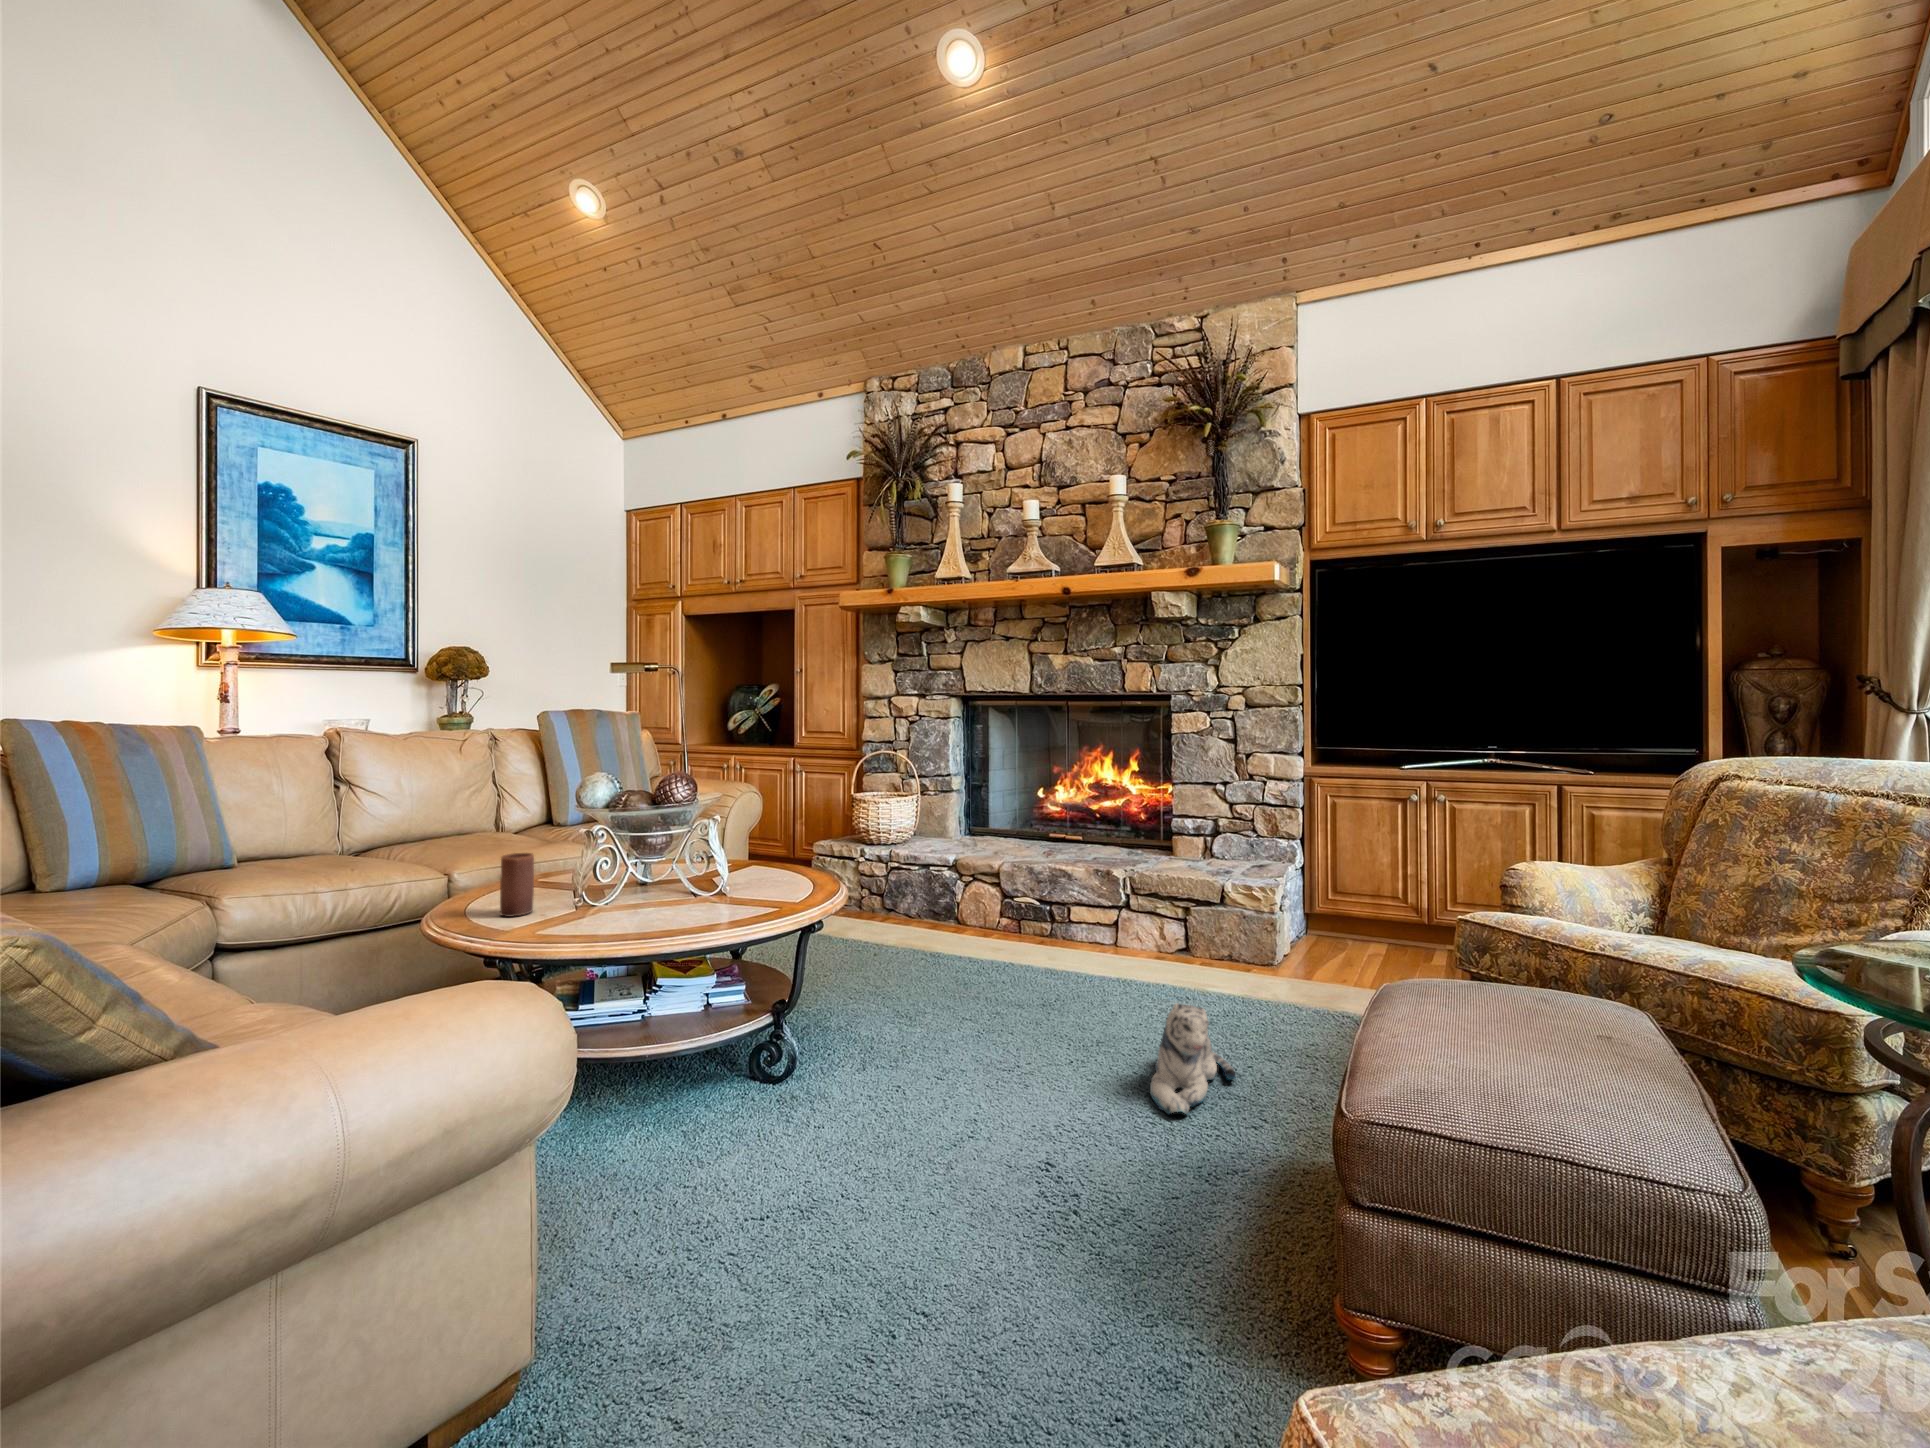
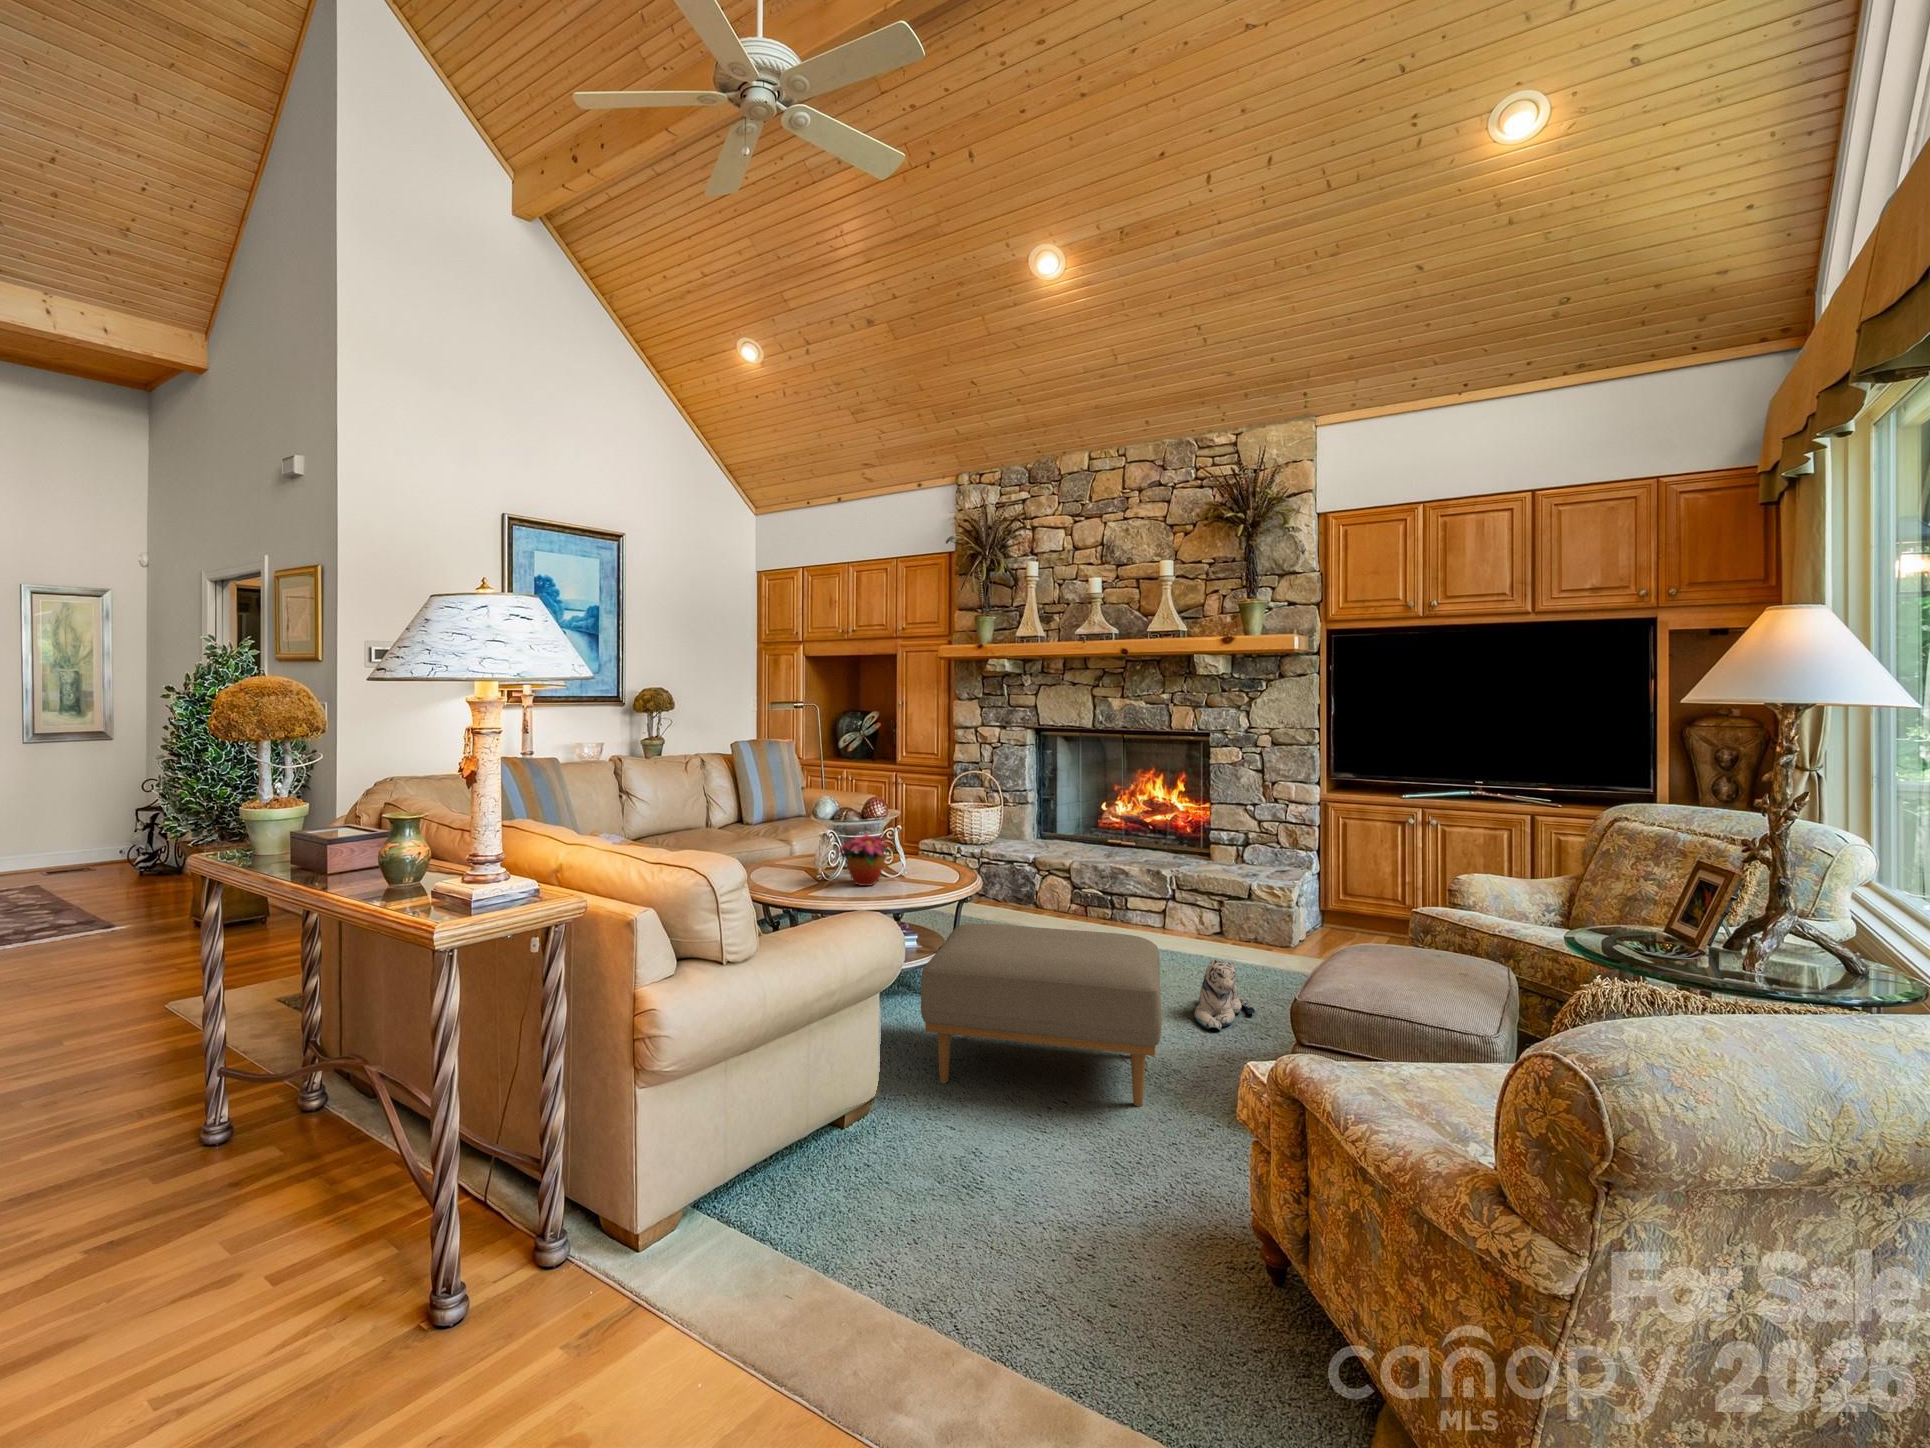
flower arrangement: none [573,830,702,916] -> present [834,834,891,886]
candle: present [500,853,534,917] -> none [781,844,799,883]
ottoman: none [646,975,1091,1311] -> present [921,924,1162,1106]

